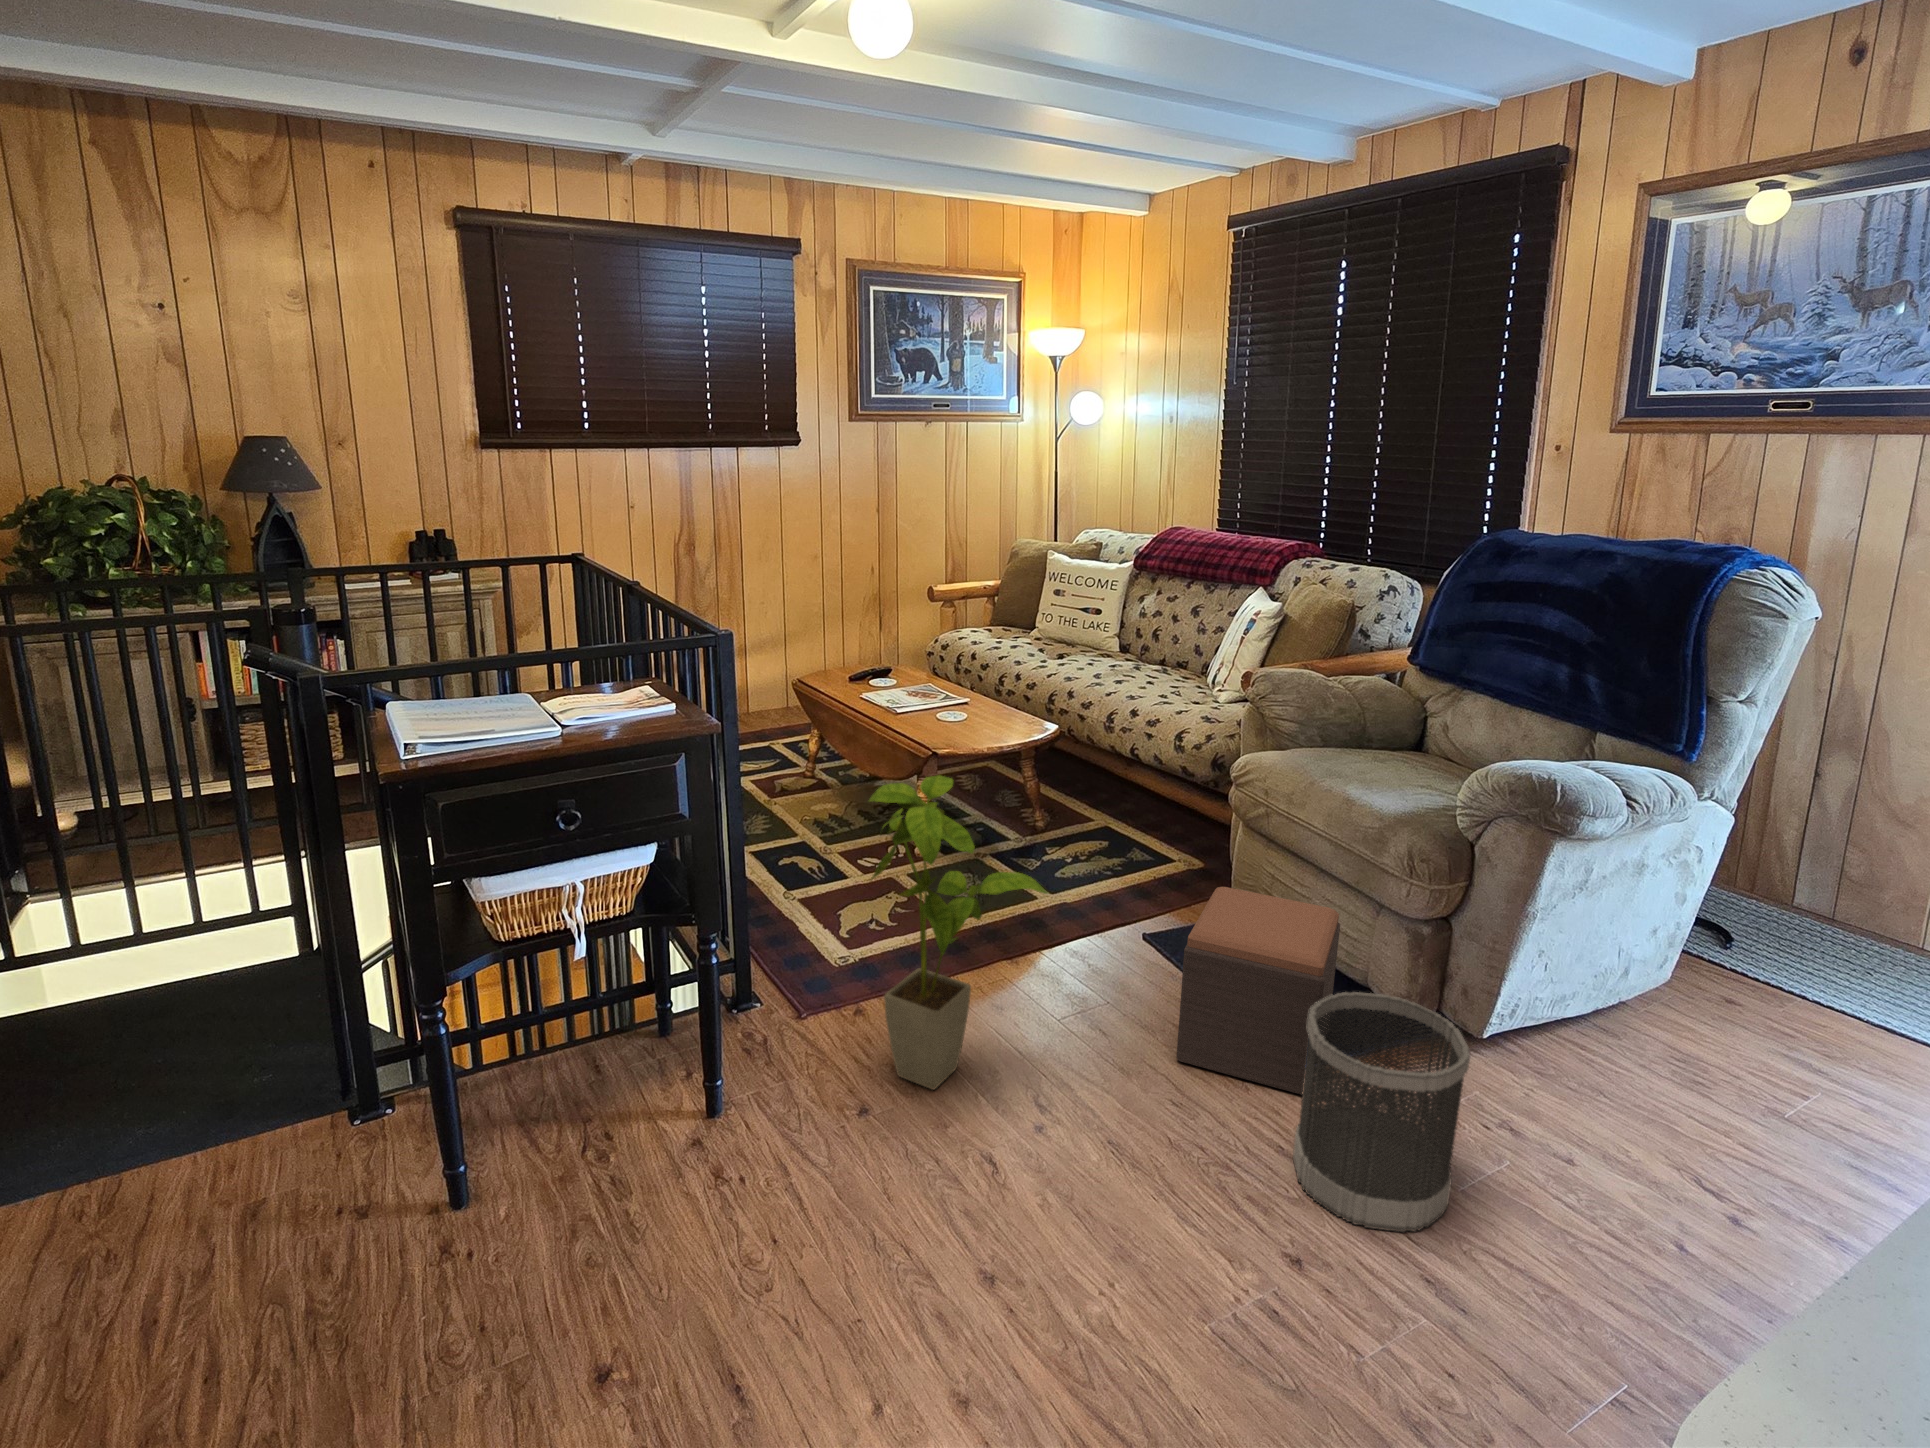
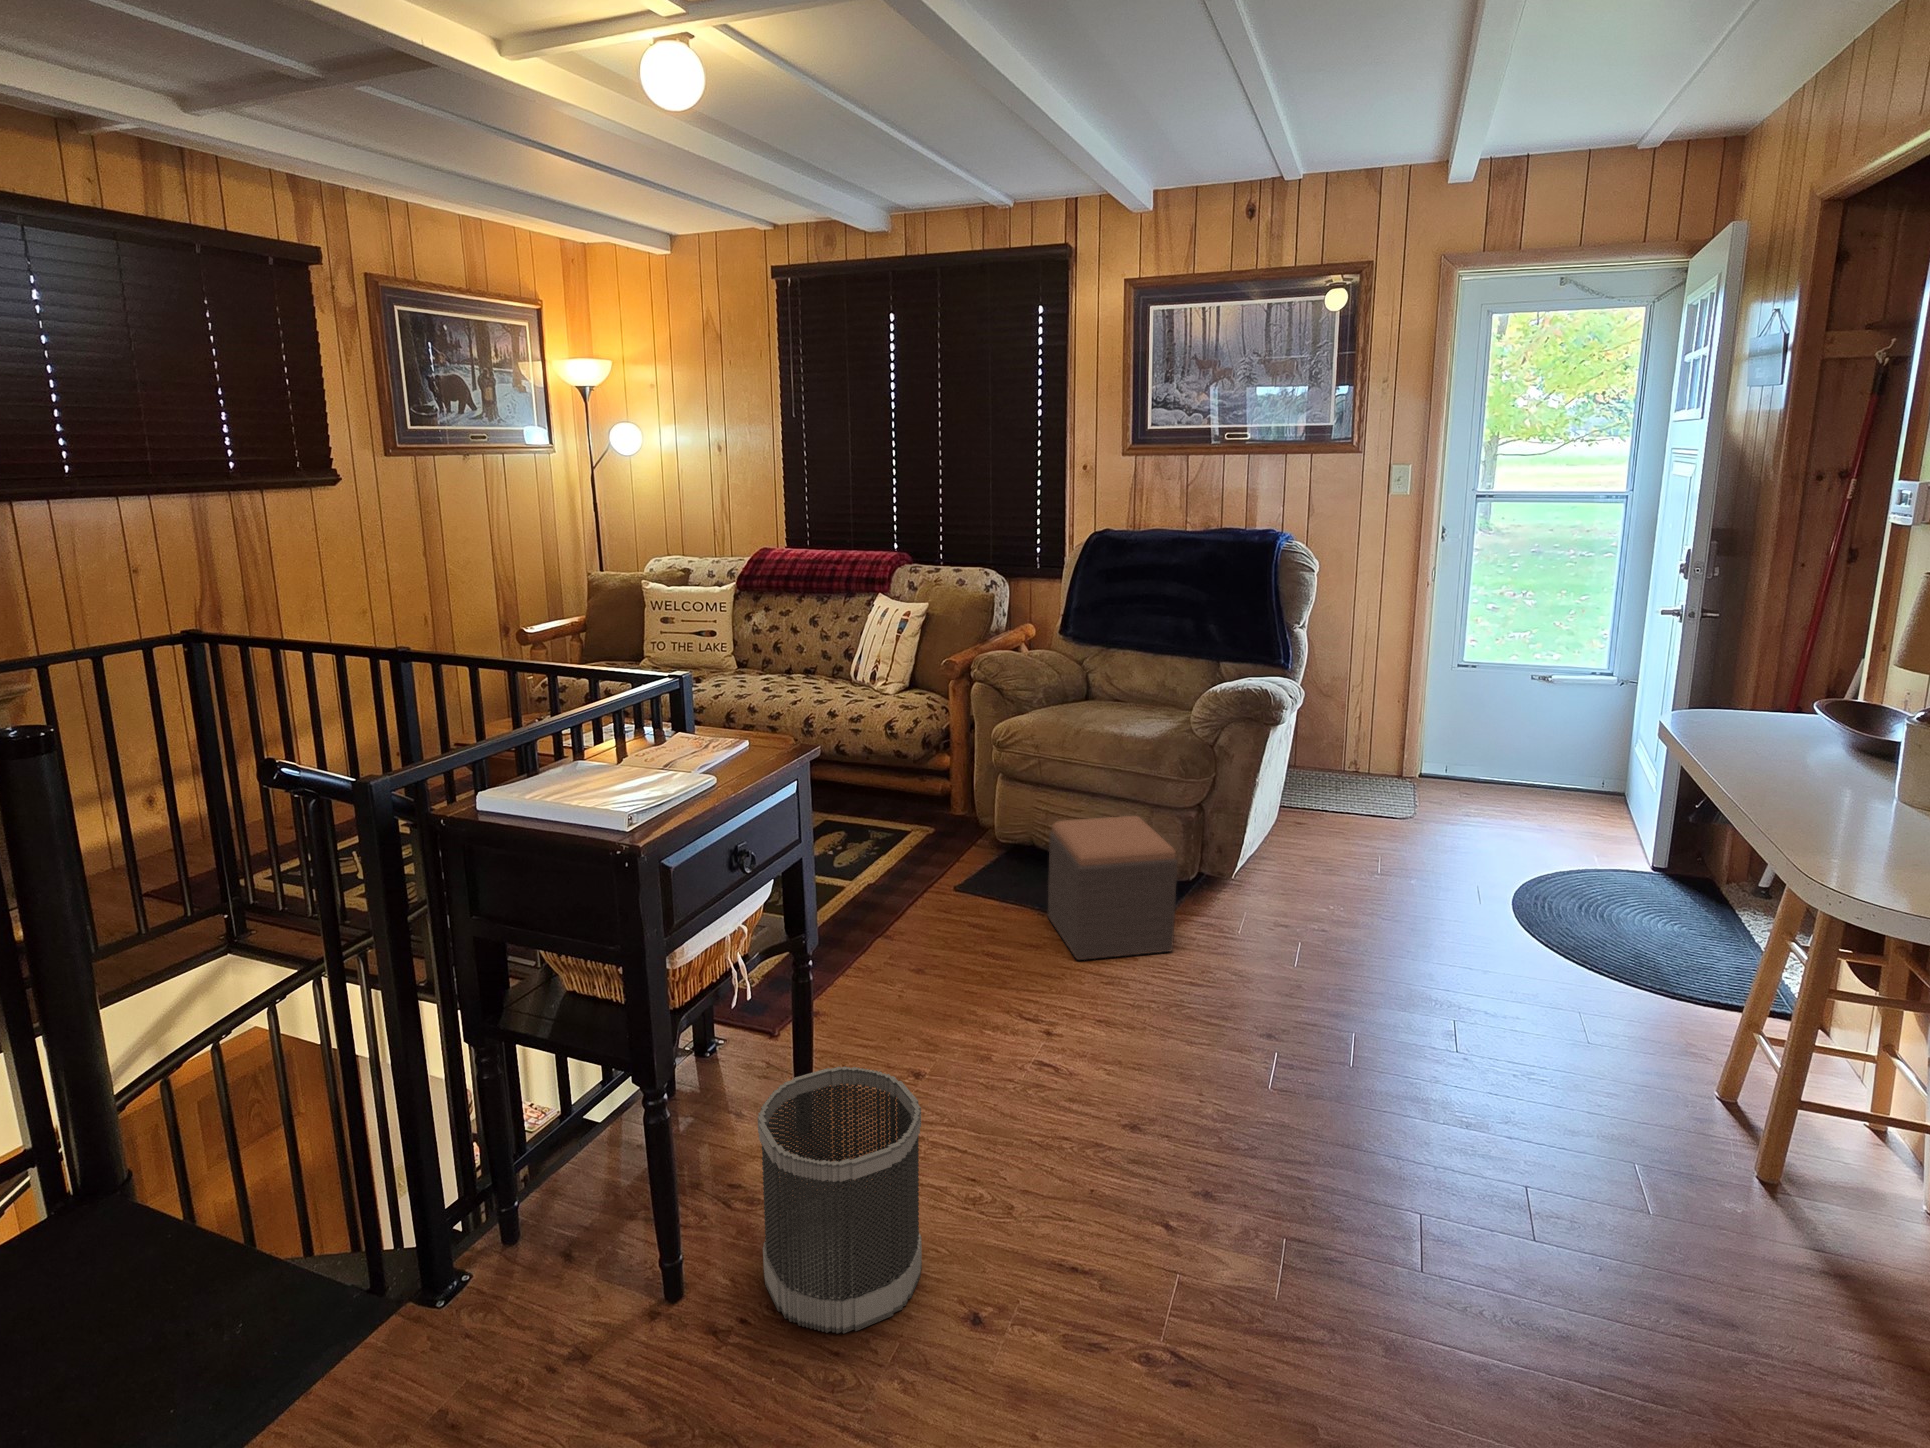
house plant: present [869,775,1048,1090] -> none [868,764,1022,1045]
wastebasket: present [1293,992,1470,1232] -> present [758,1066,922,1334]

